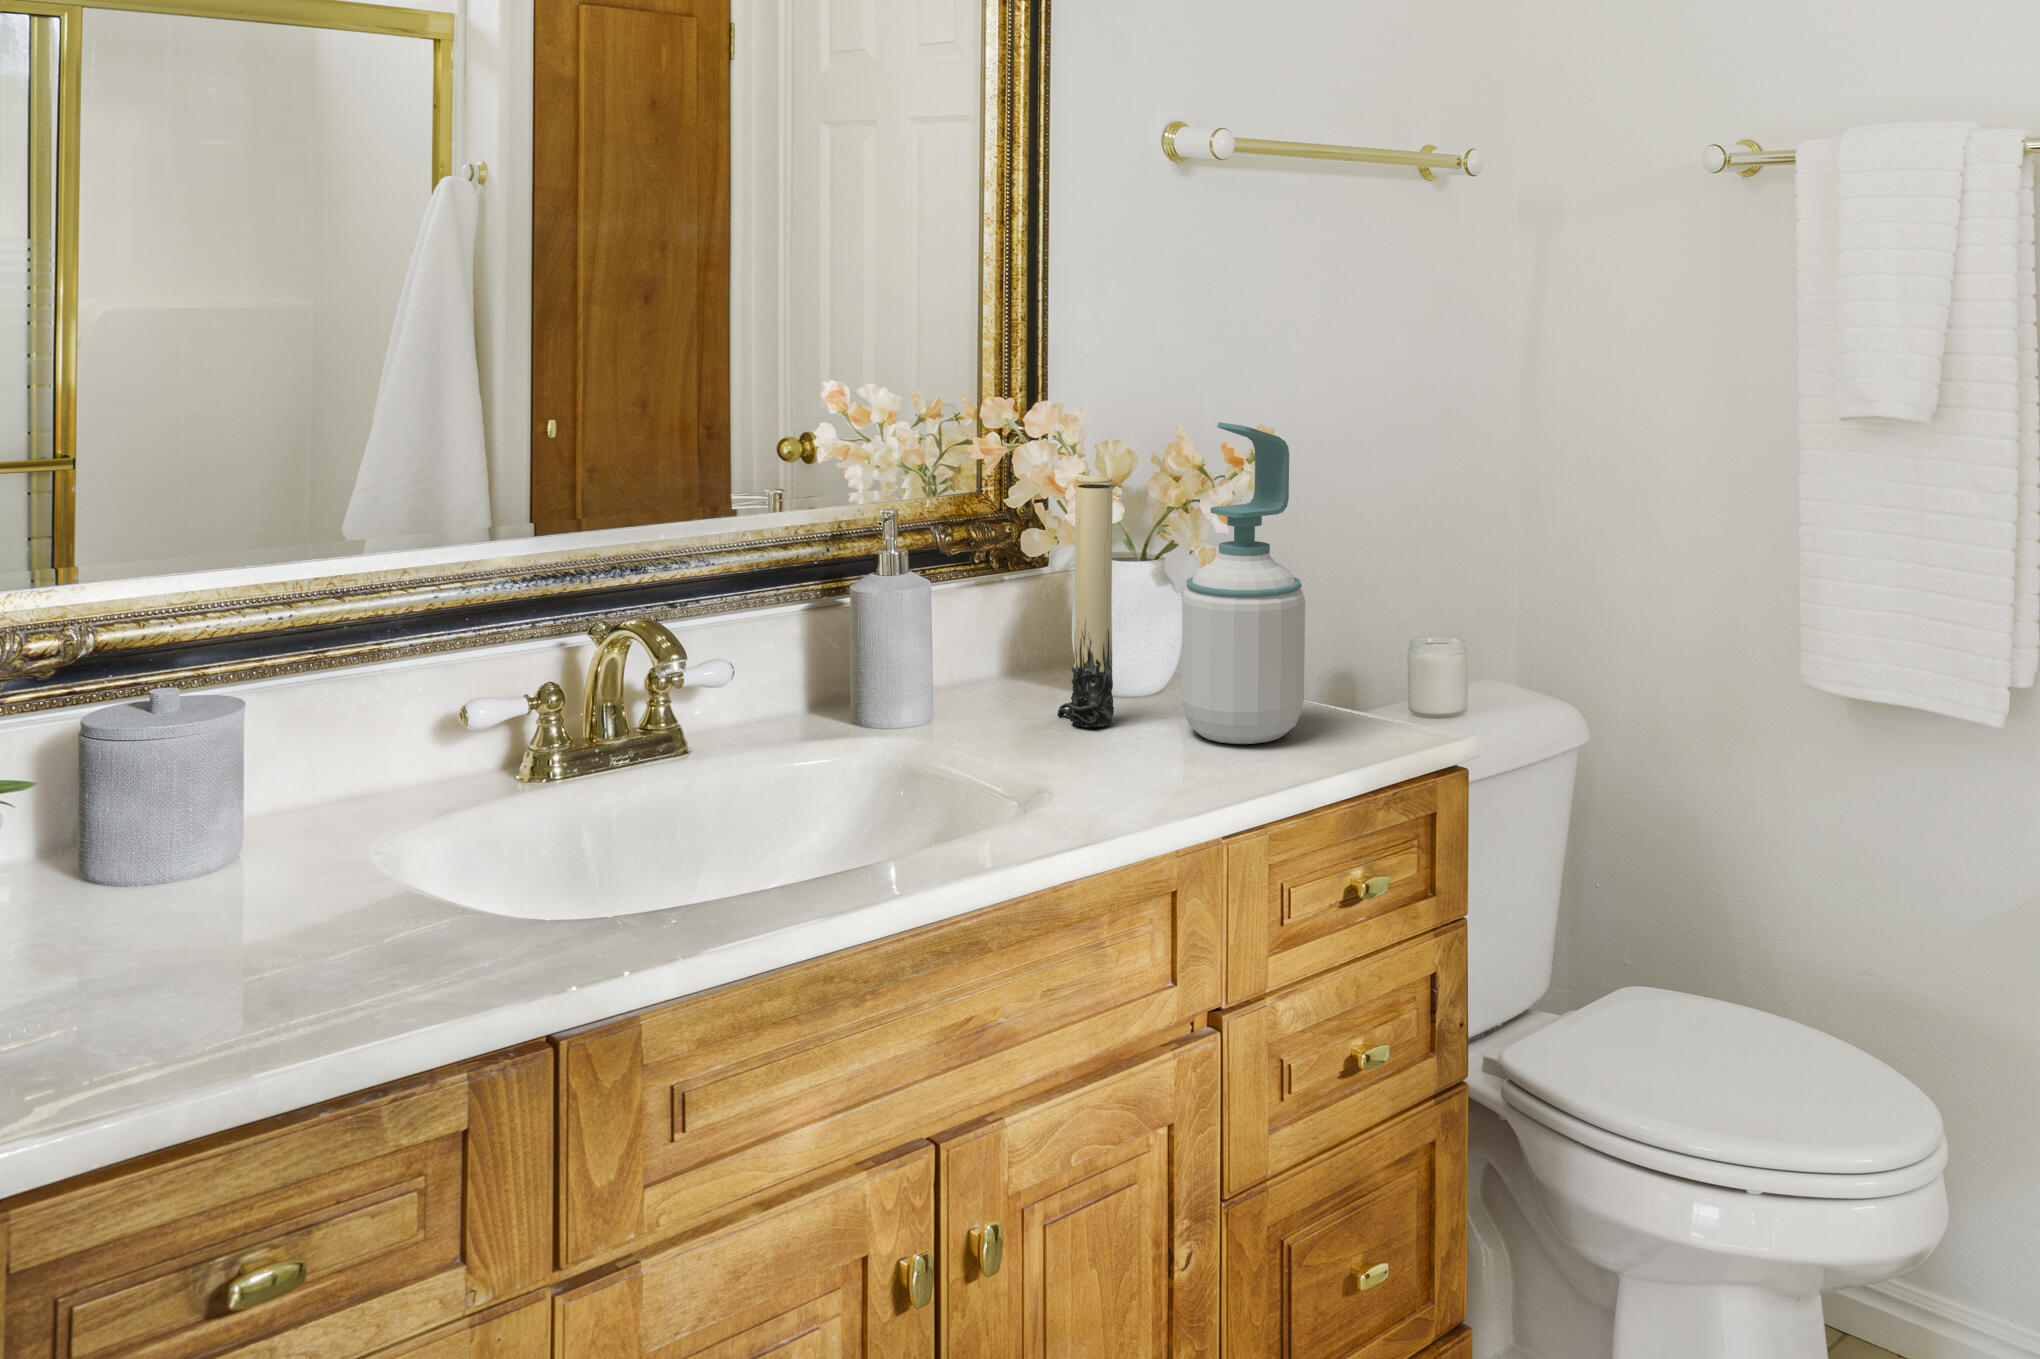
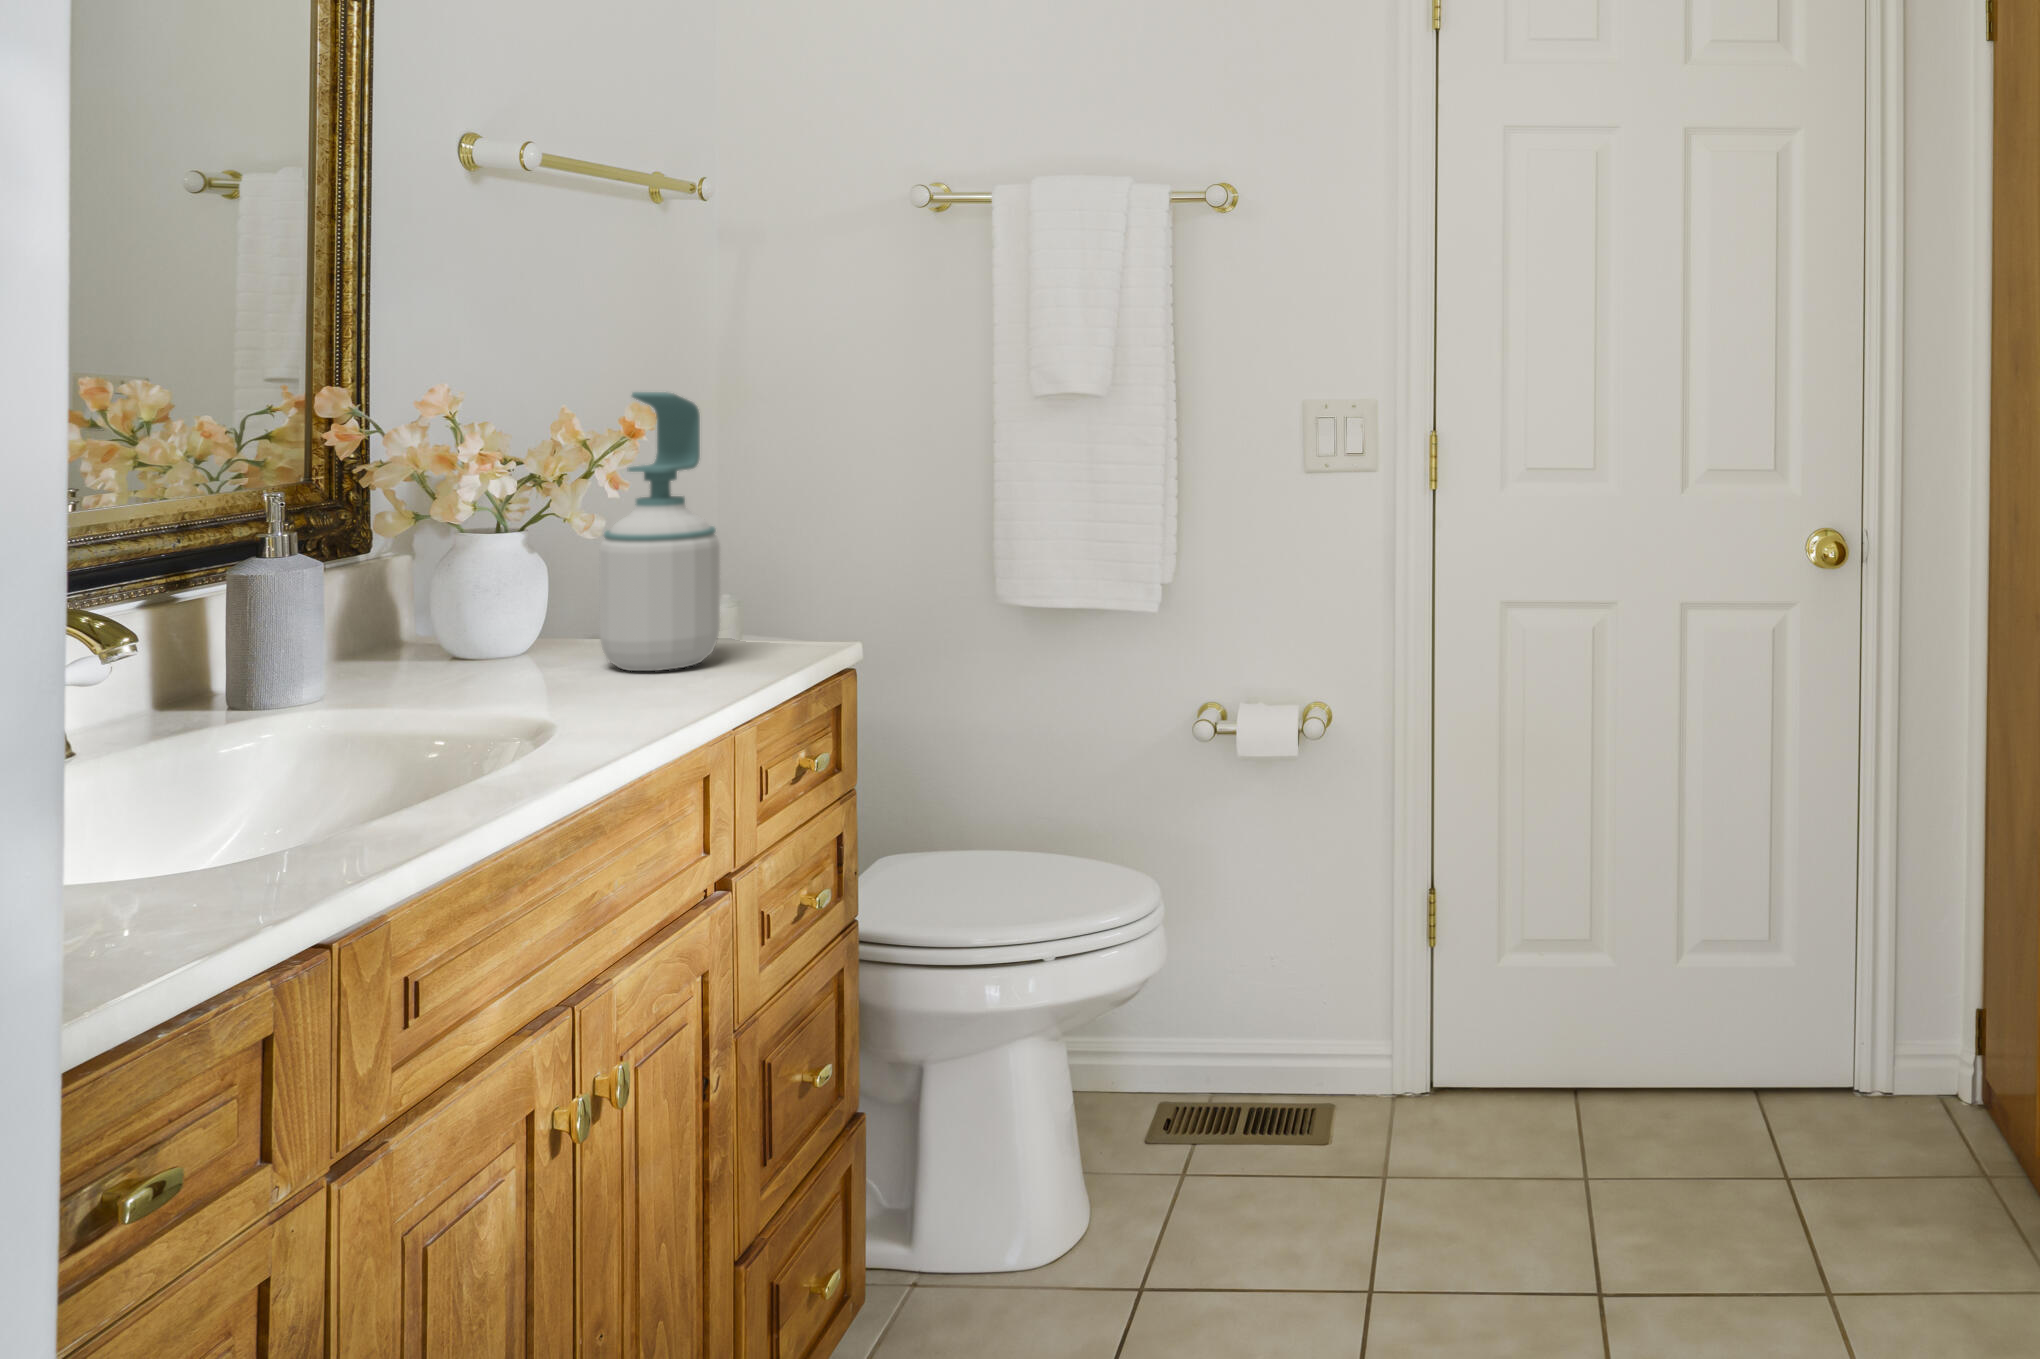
candle: present [1057,476,1114,727] -> none [459,447,530,680]

